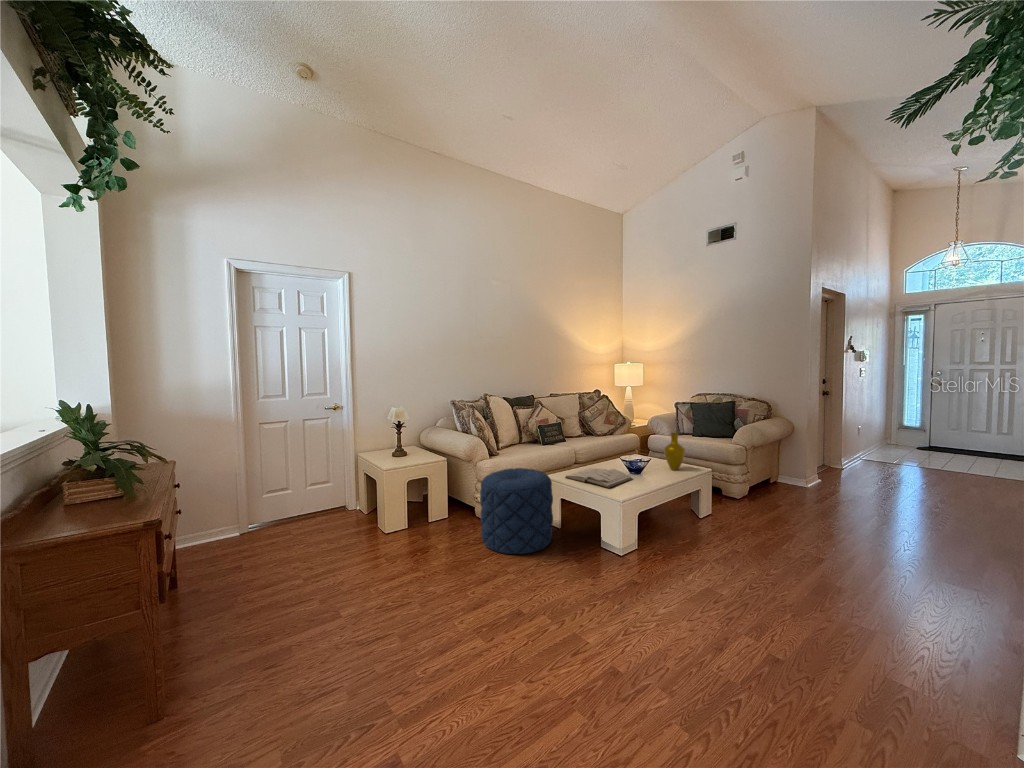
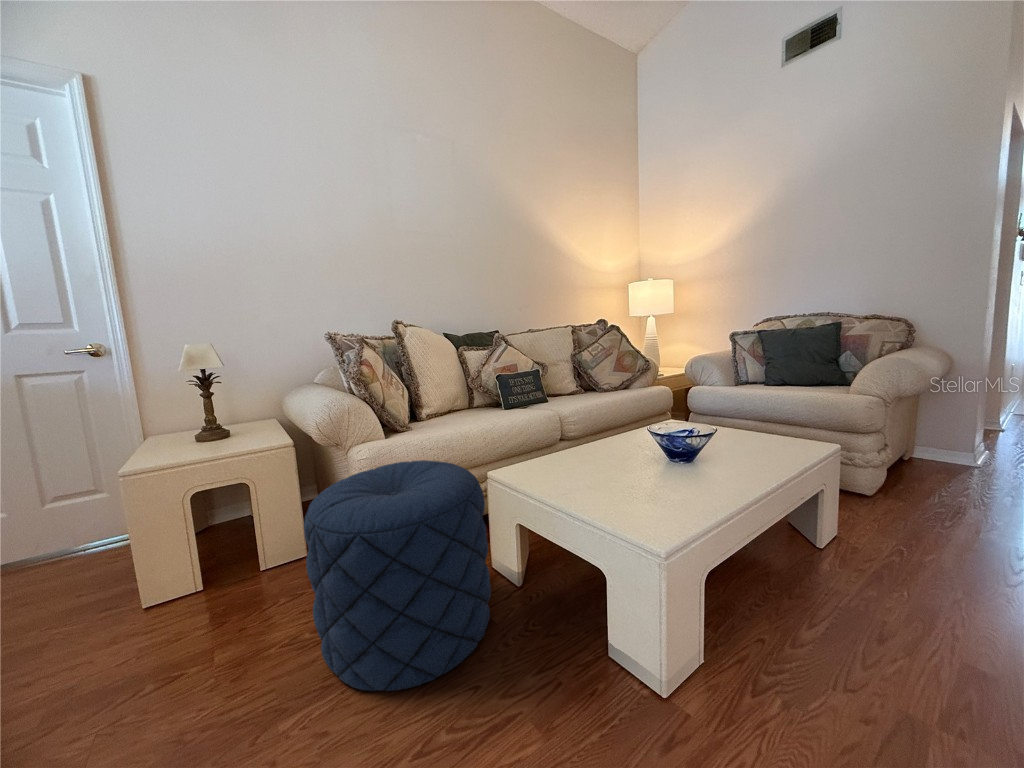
vase: present [664,433,685,470] -> none [739,372,789,452]
book: present [565,468,632,488] -> none [525,452,677,509]

